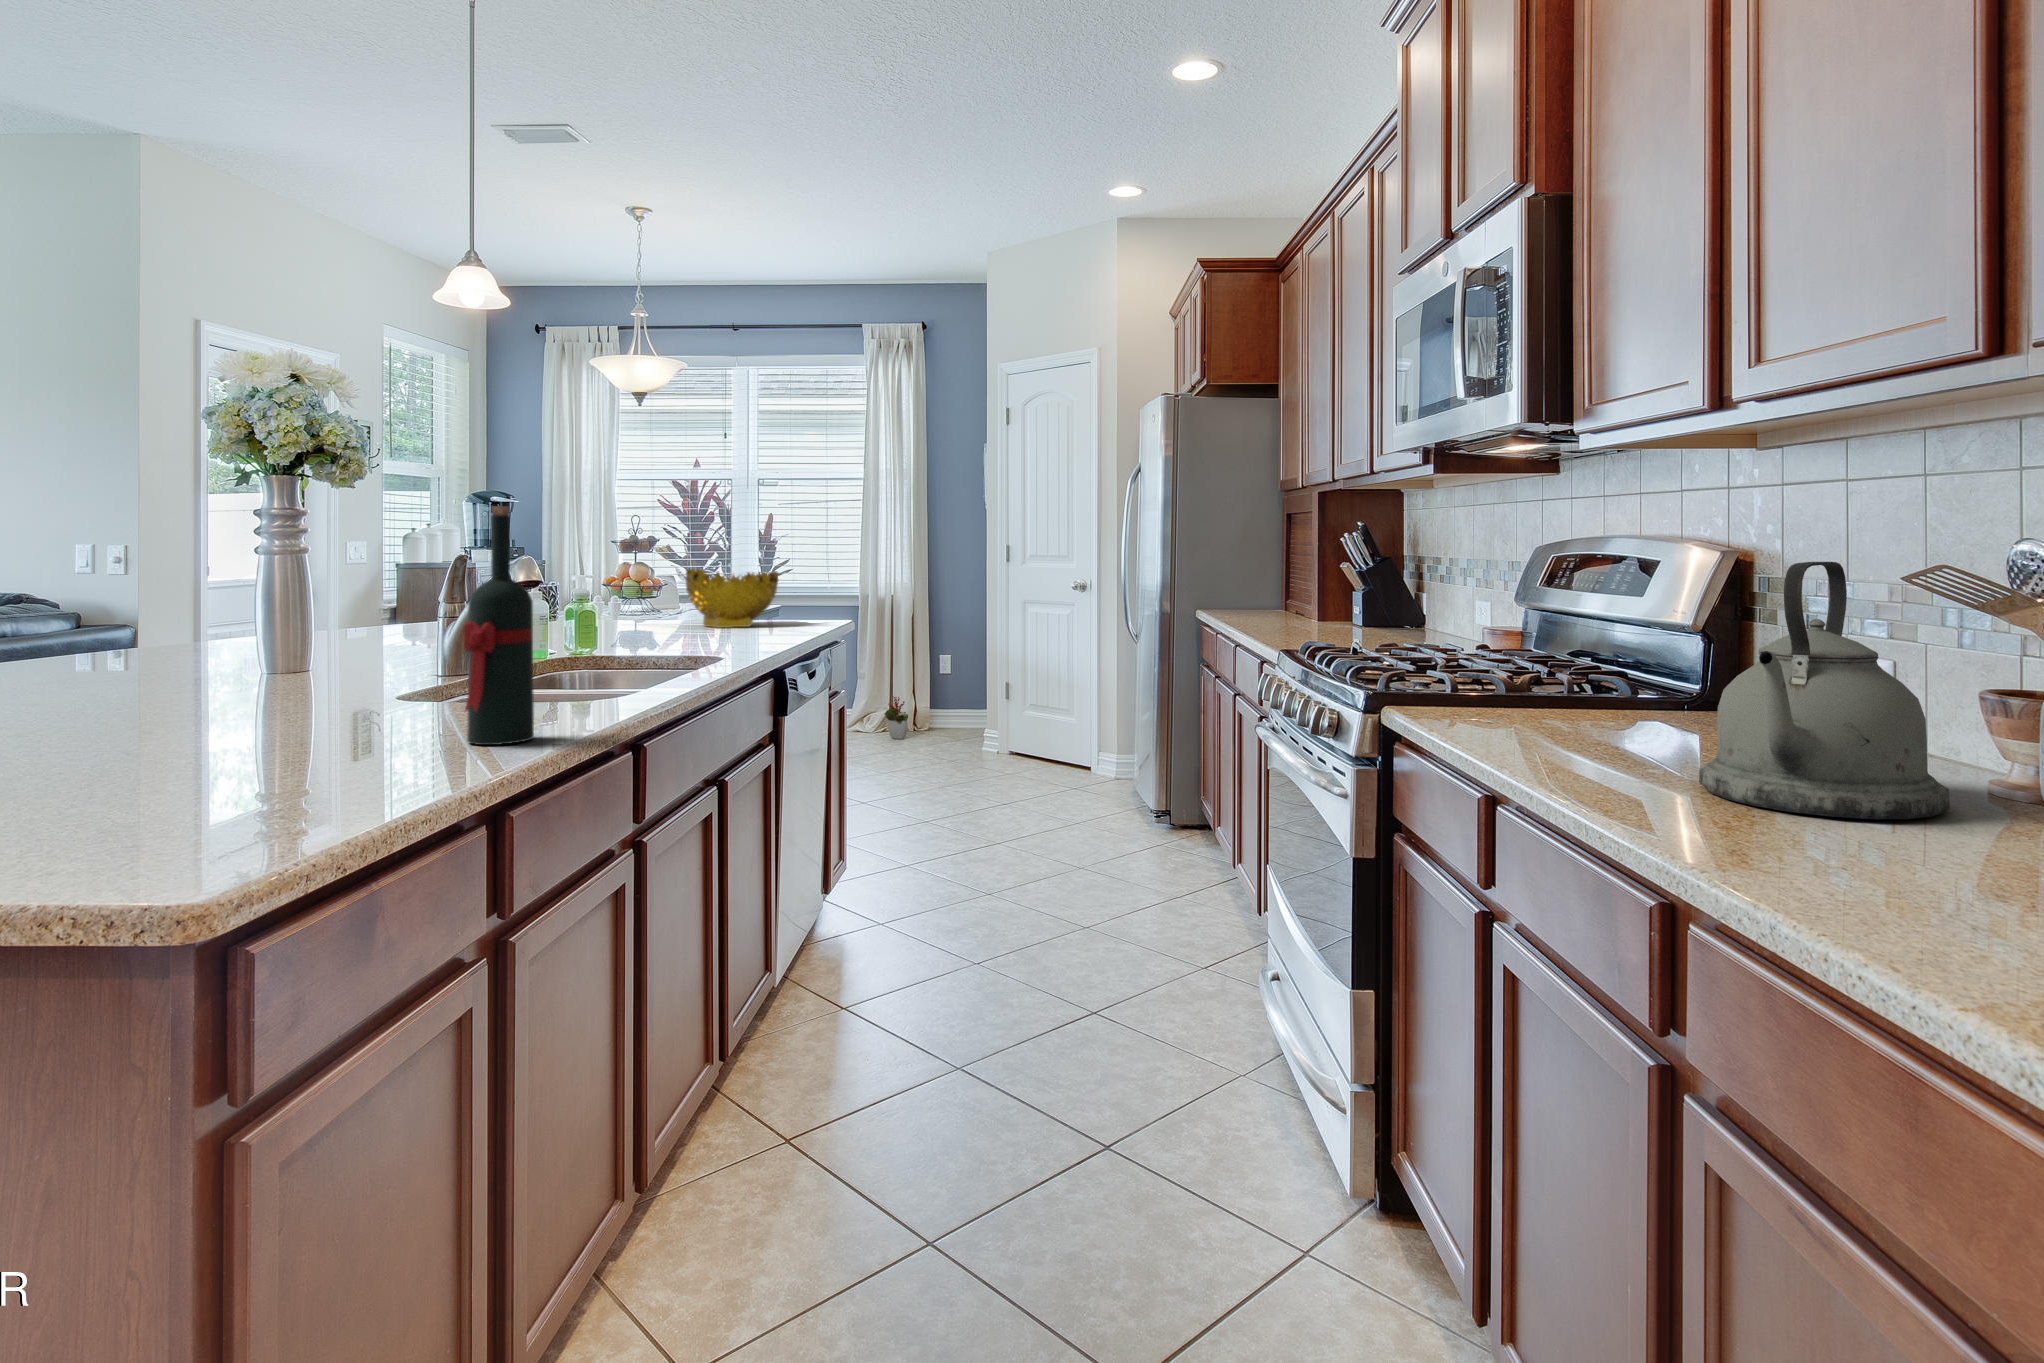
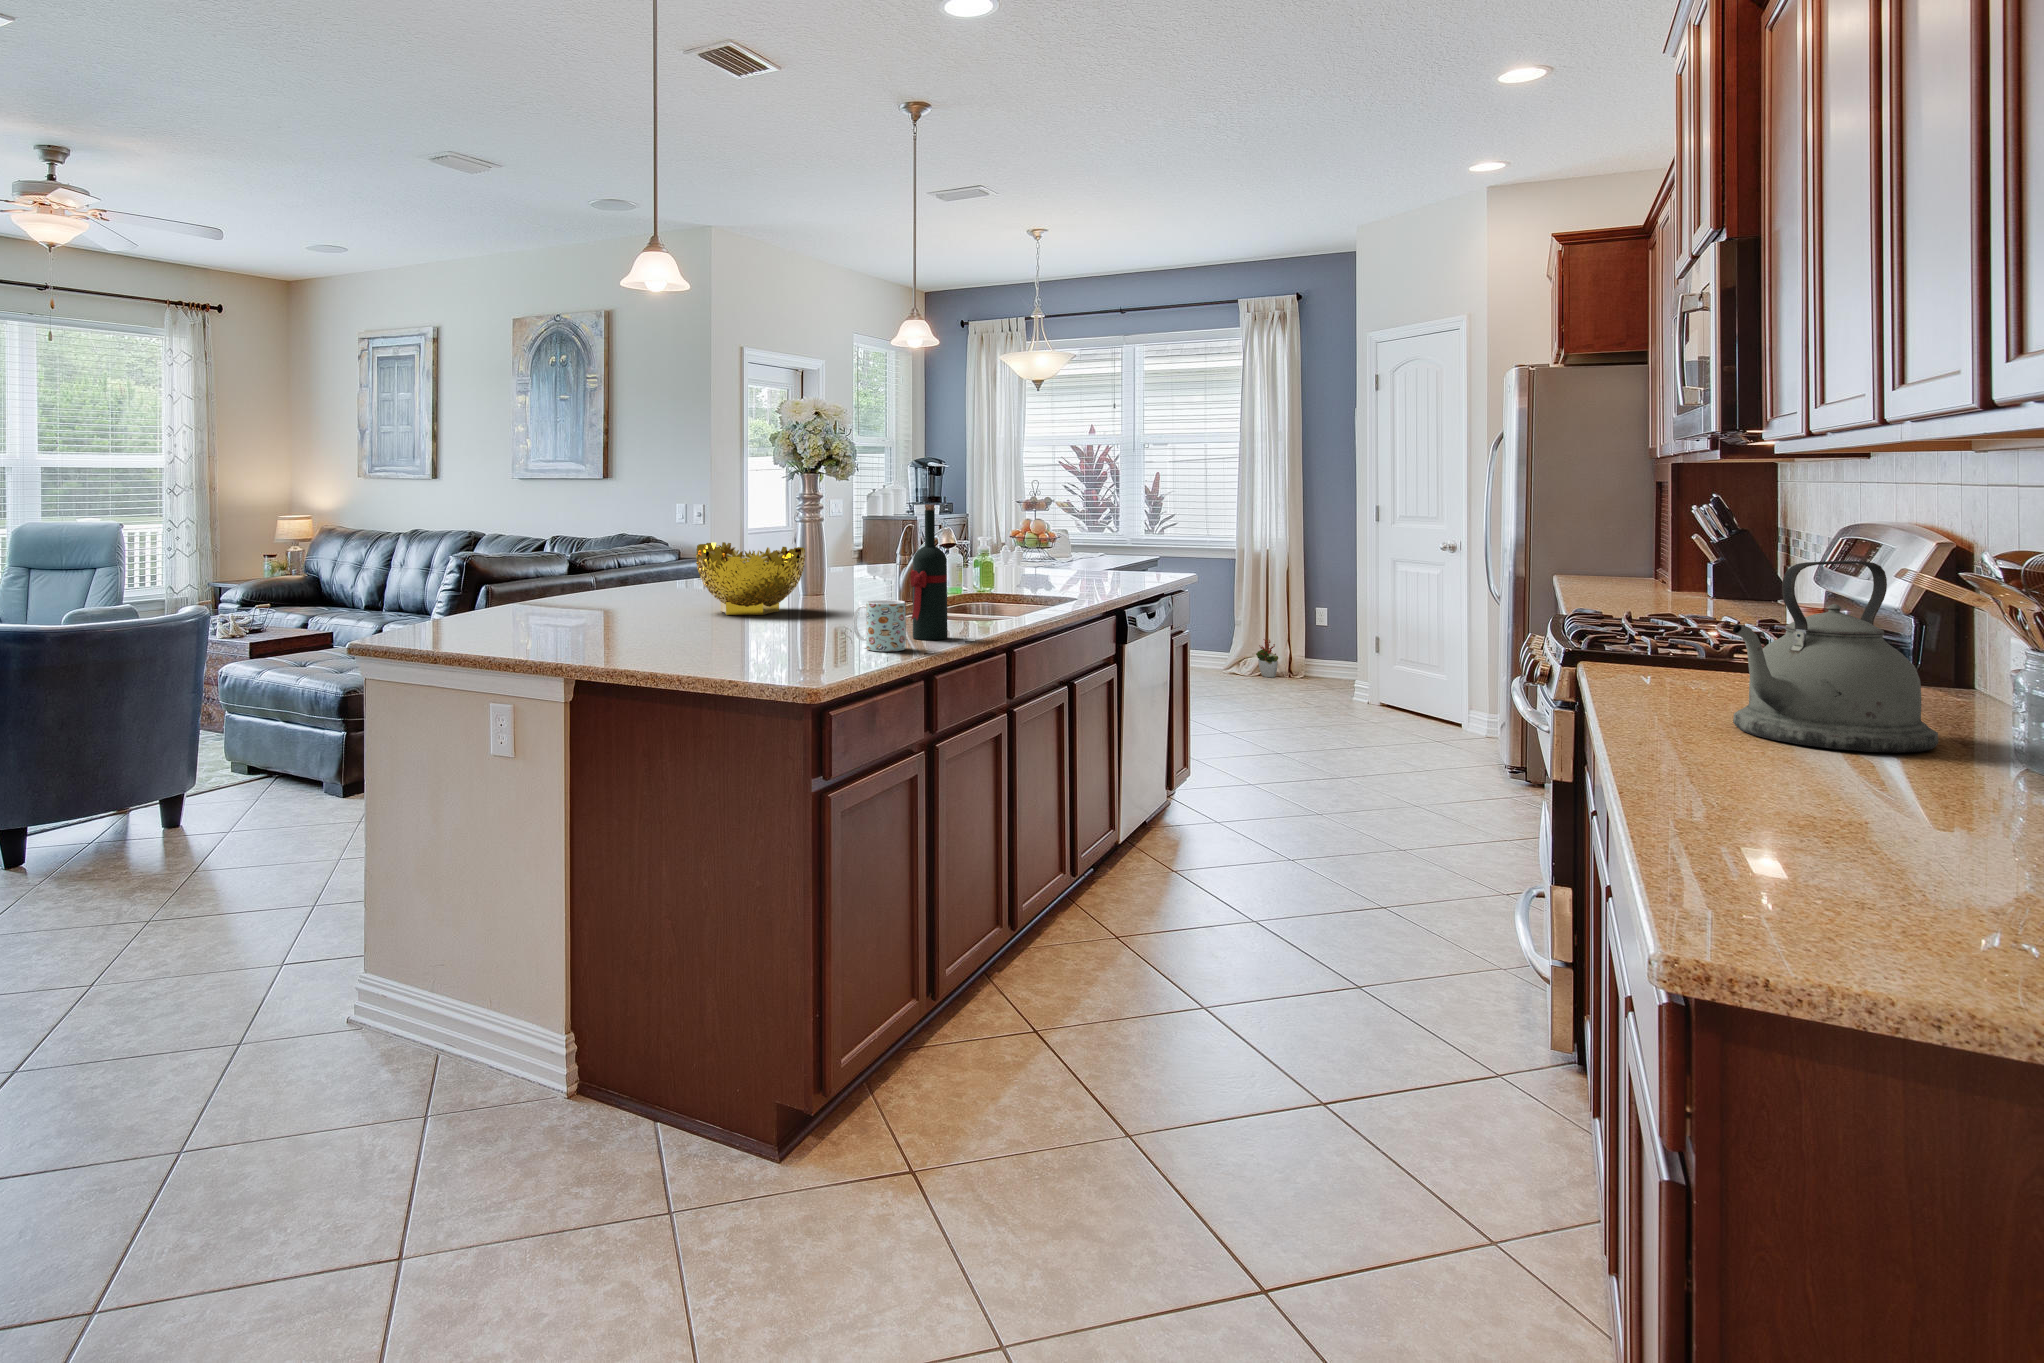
decorative bowl: present [685,569,778,628] -> present [696,542,806,615]
mug: none [342,678,453,778] -> present [853,600,906,651]

